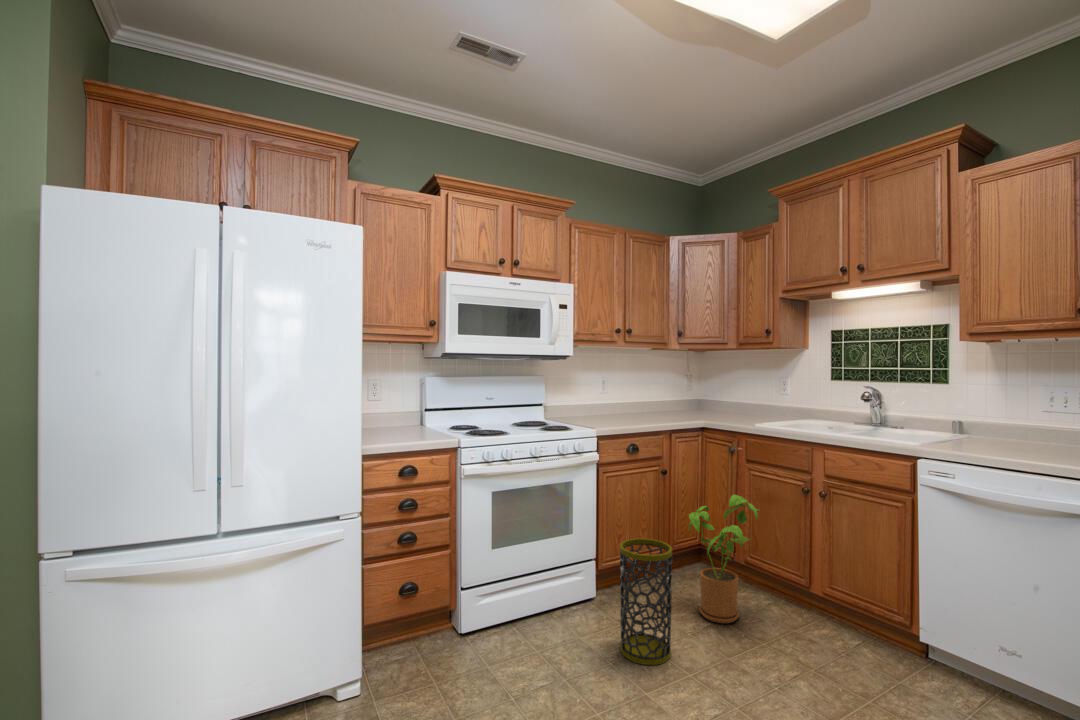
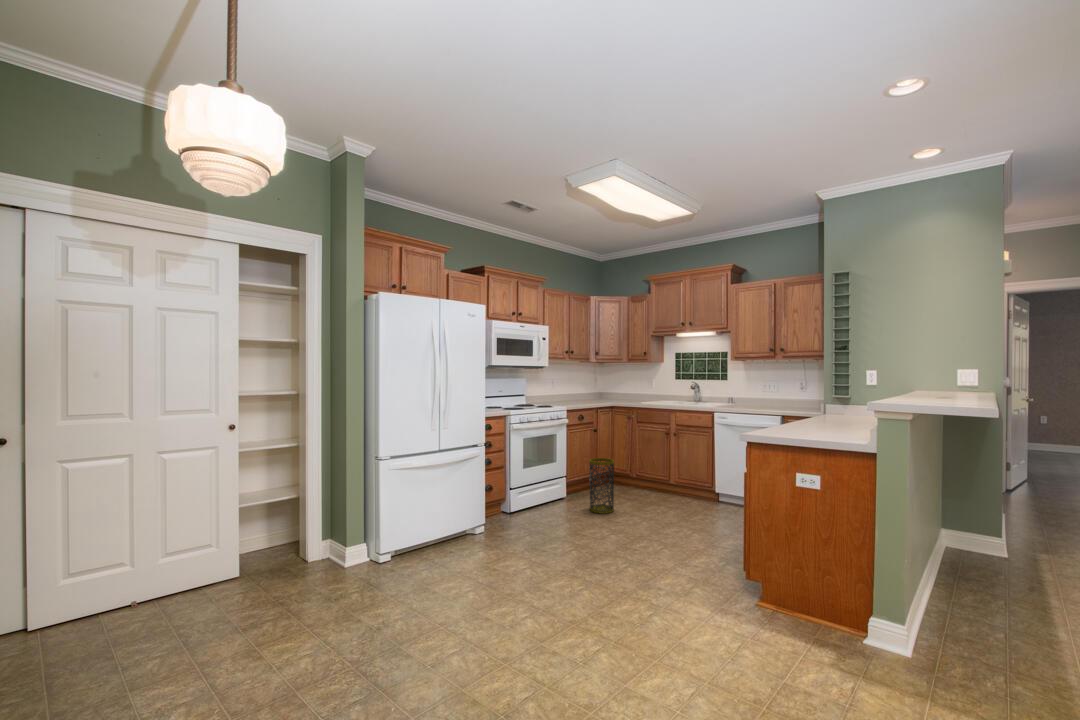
house plant: present [689,495,758,623] -> none [613,437,647,500]

